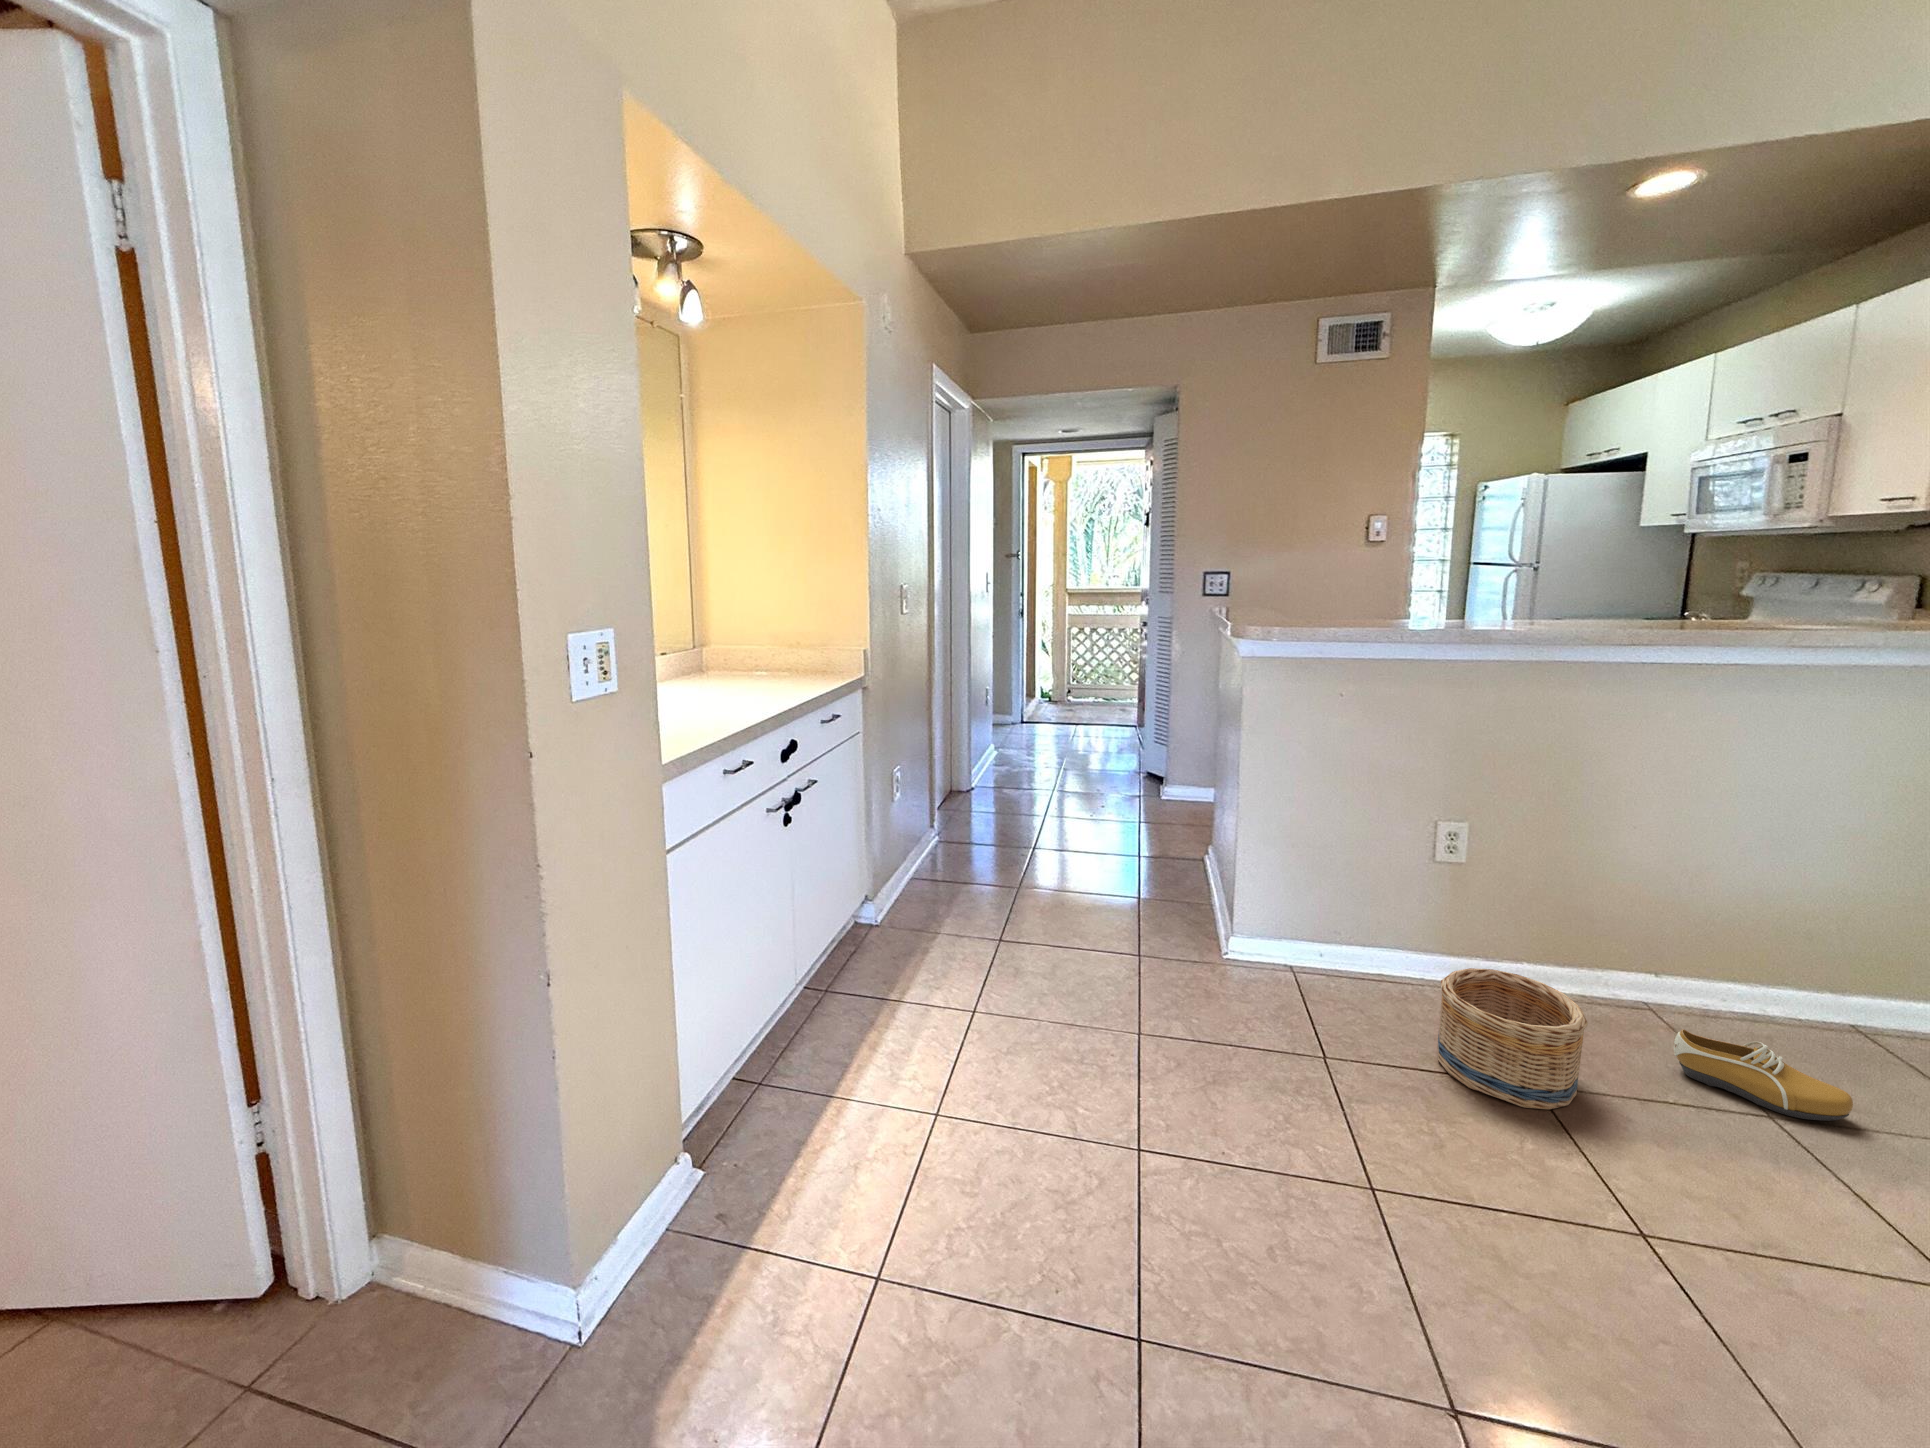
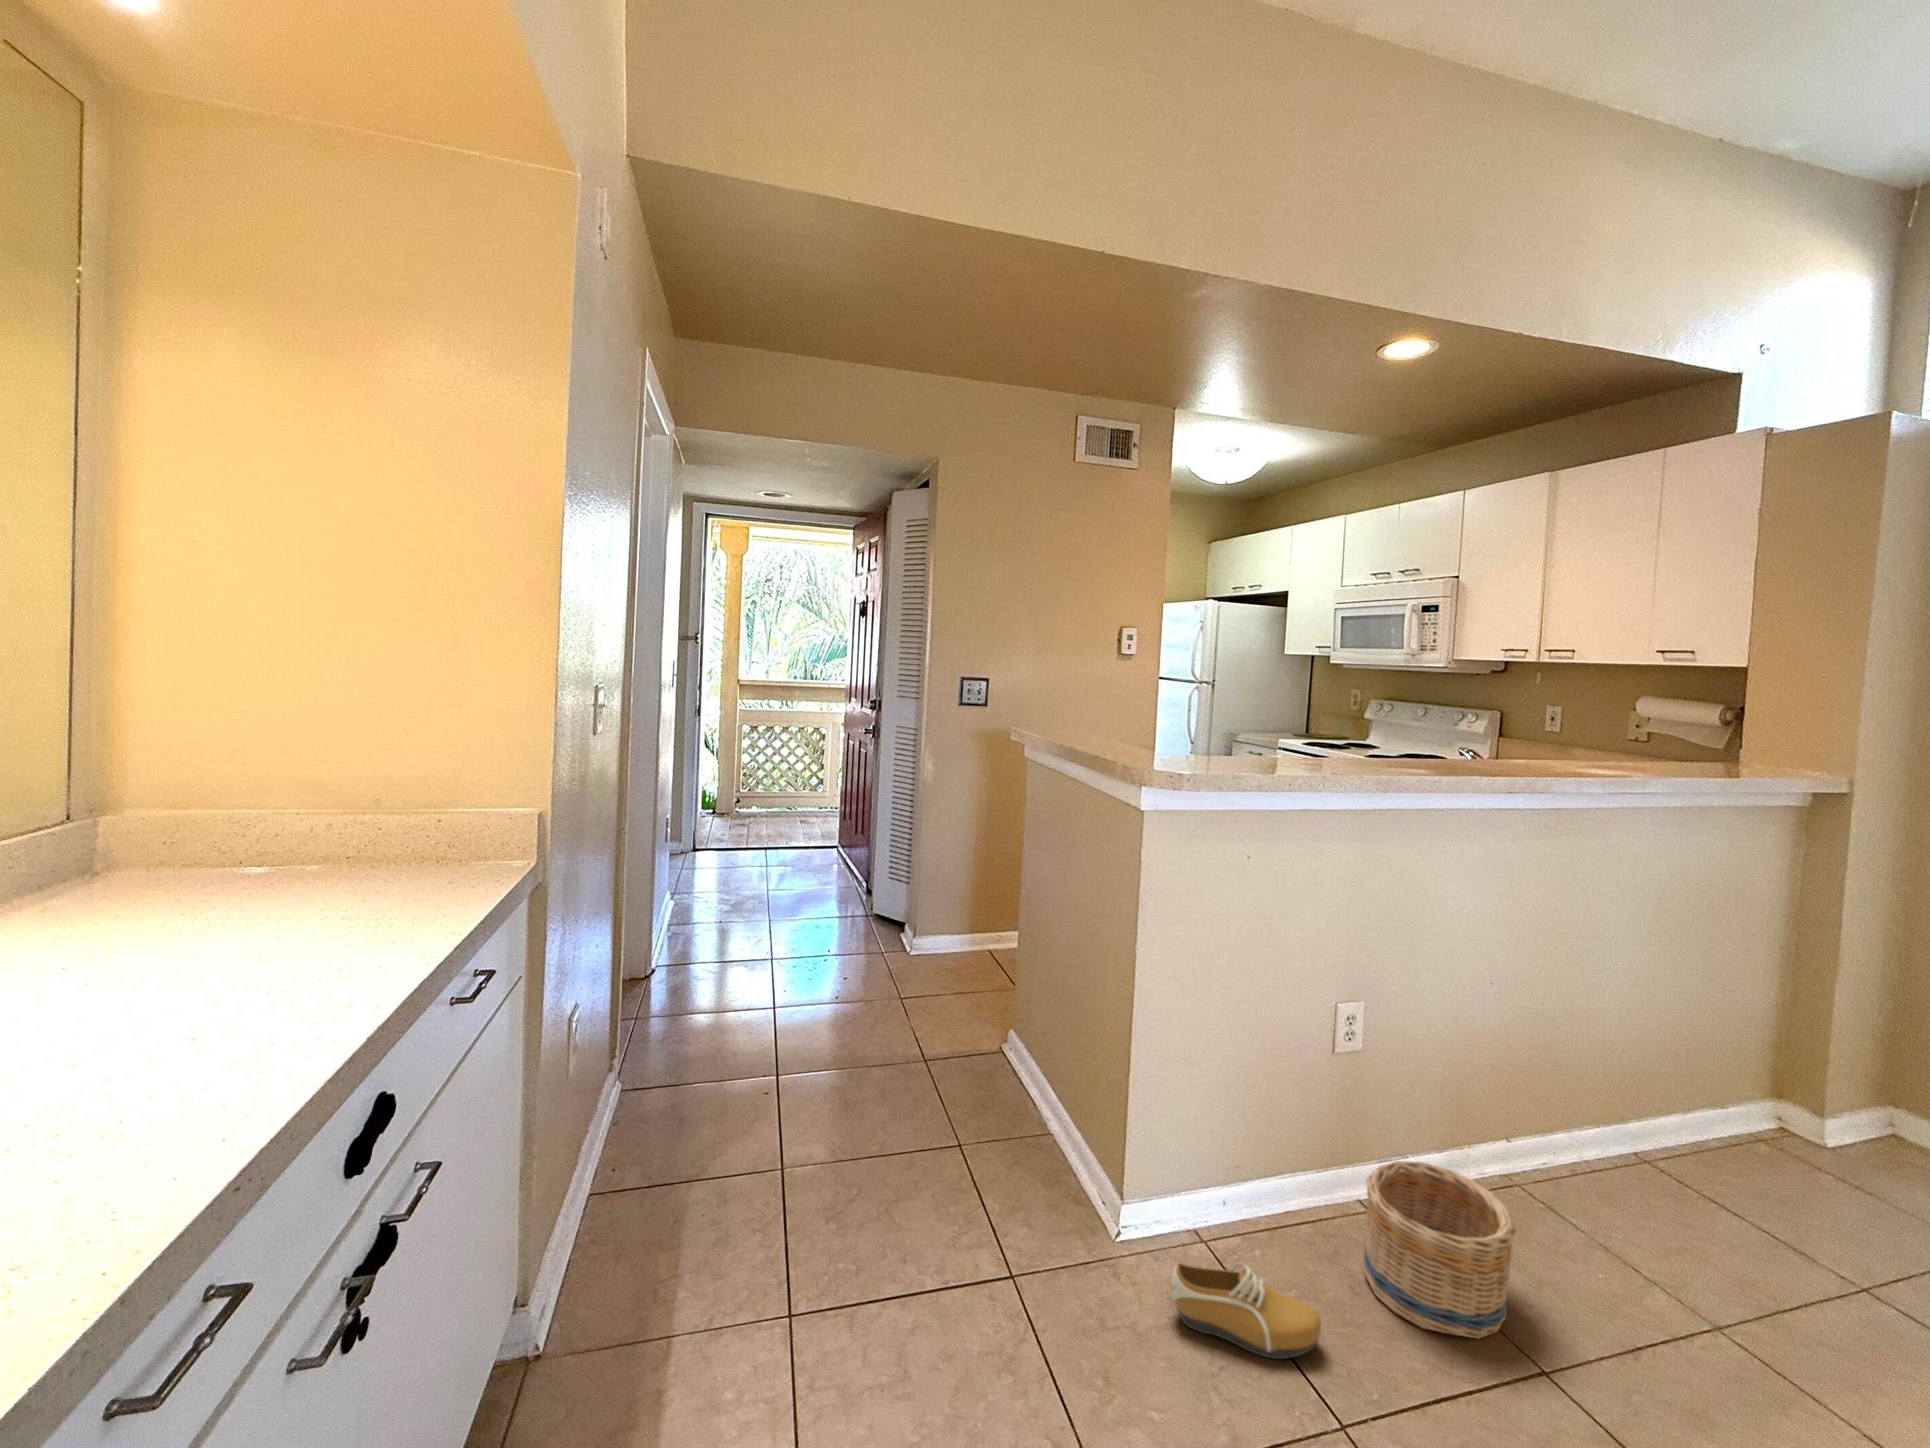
shoe: present [1674,1029,1853,1121] -> present [1171,1263,1321,1359]

